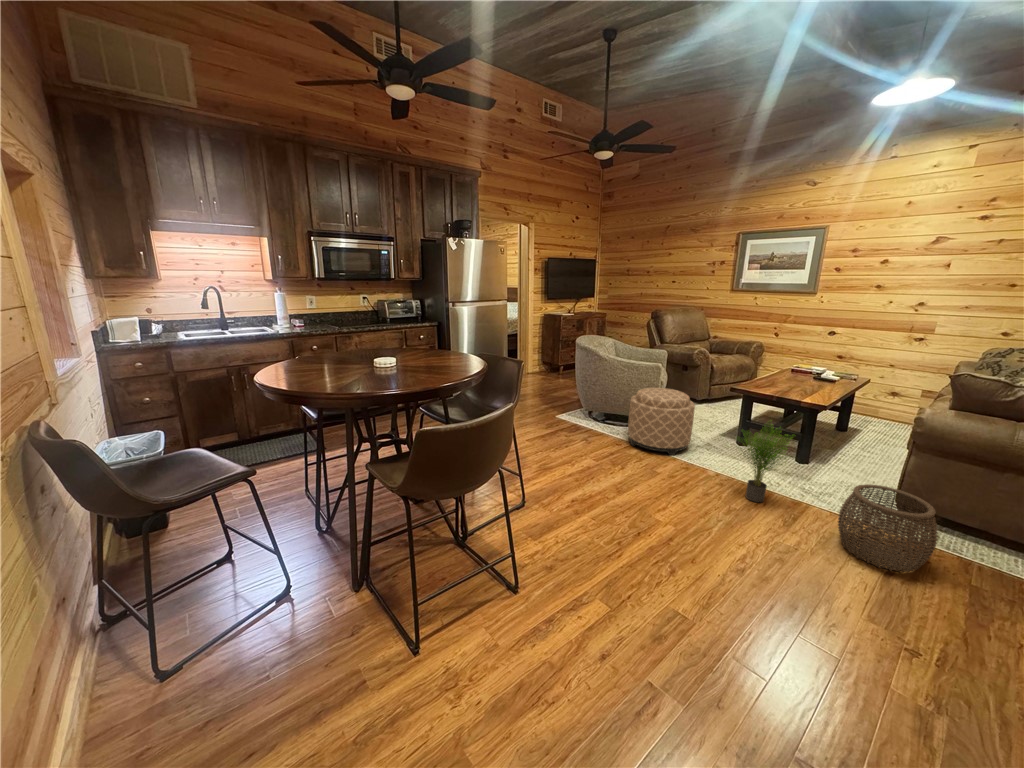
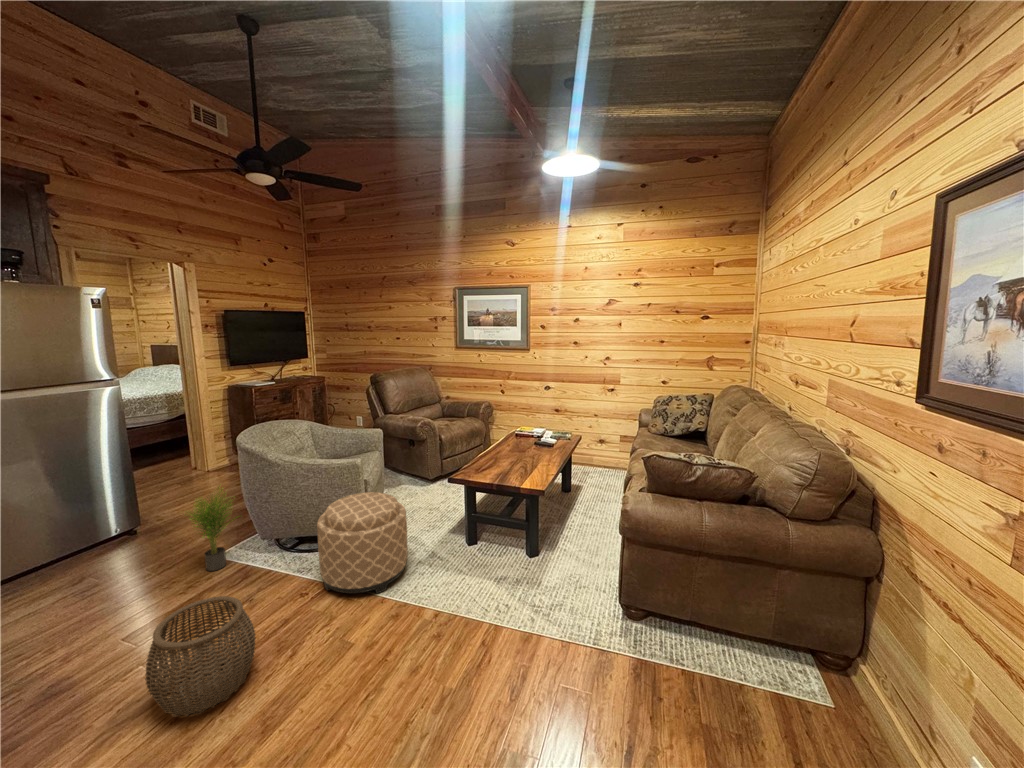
potted plant: present [744,426,788,502] -> present [190,490,231,571]
woven basket: present [838,484,938,572] -> present [145,596,256,717]

